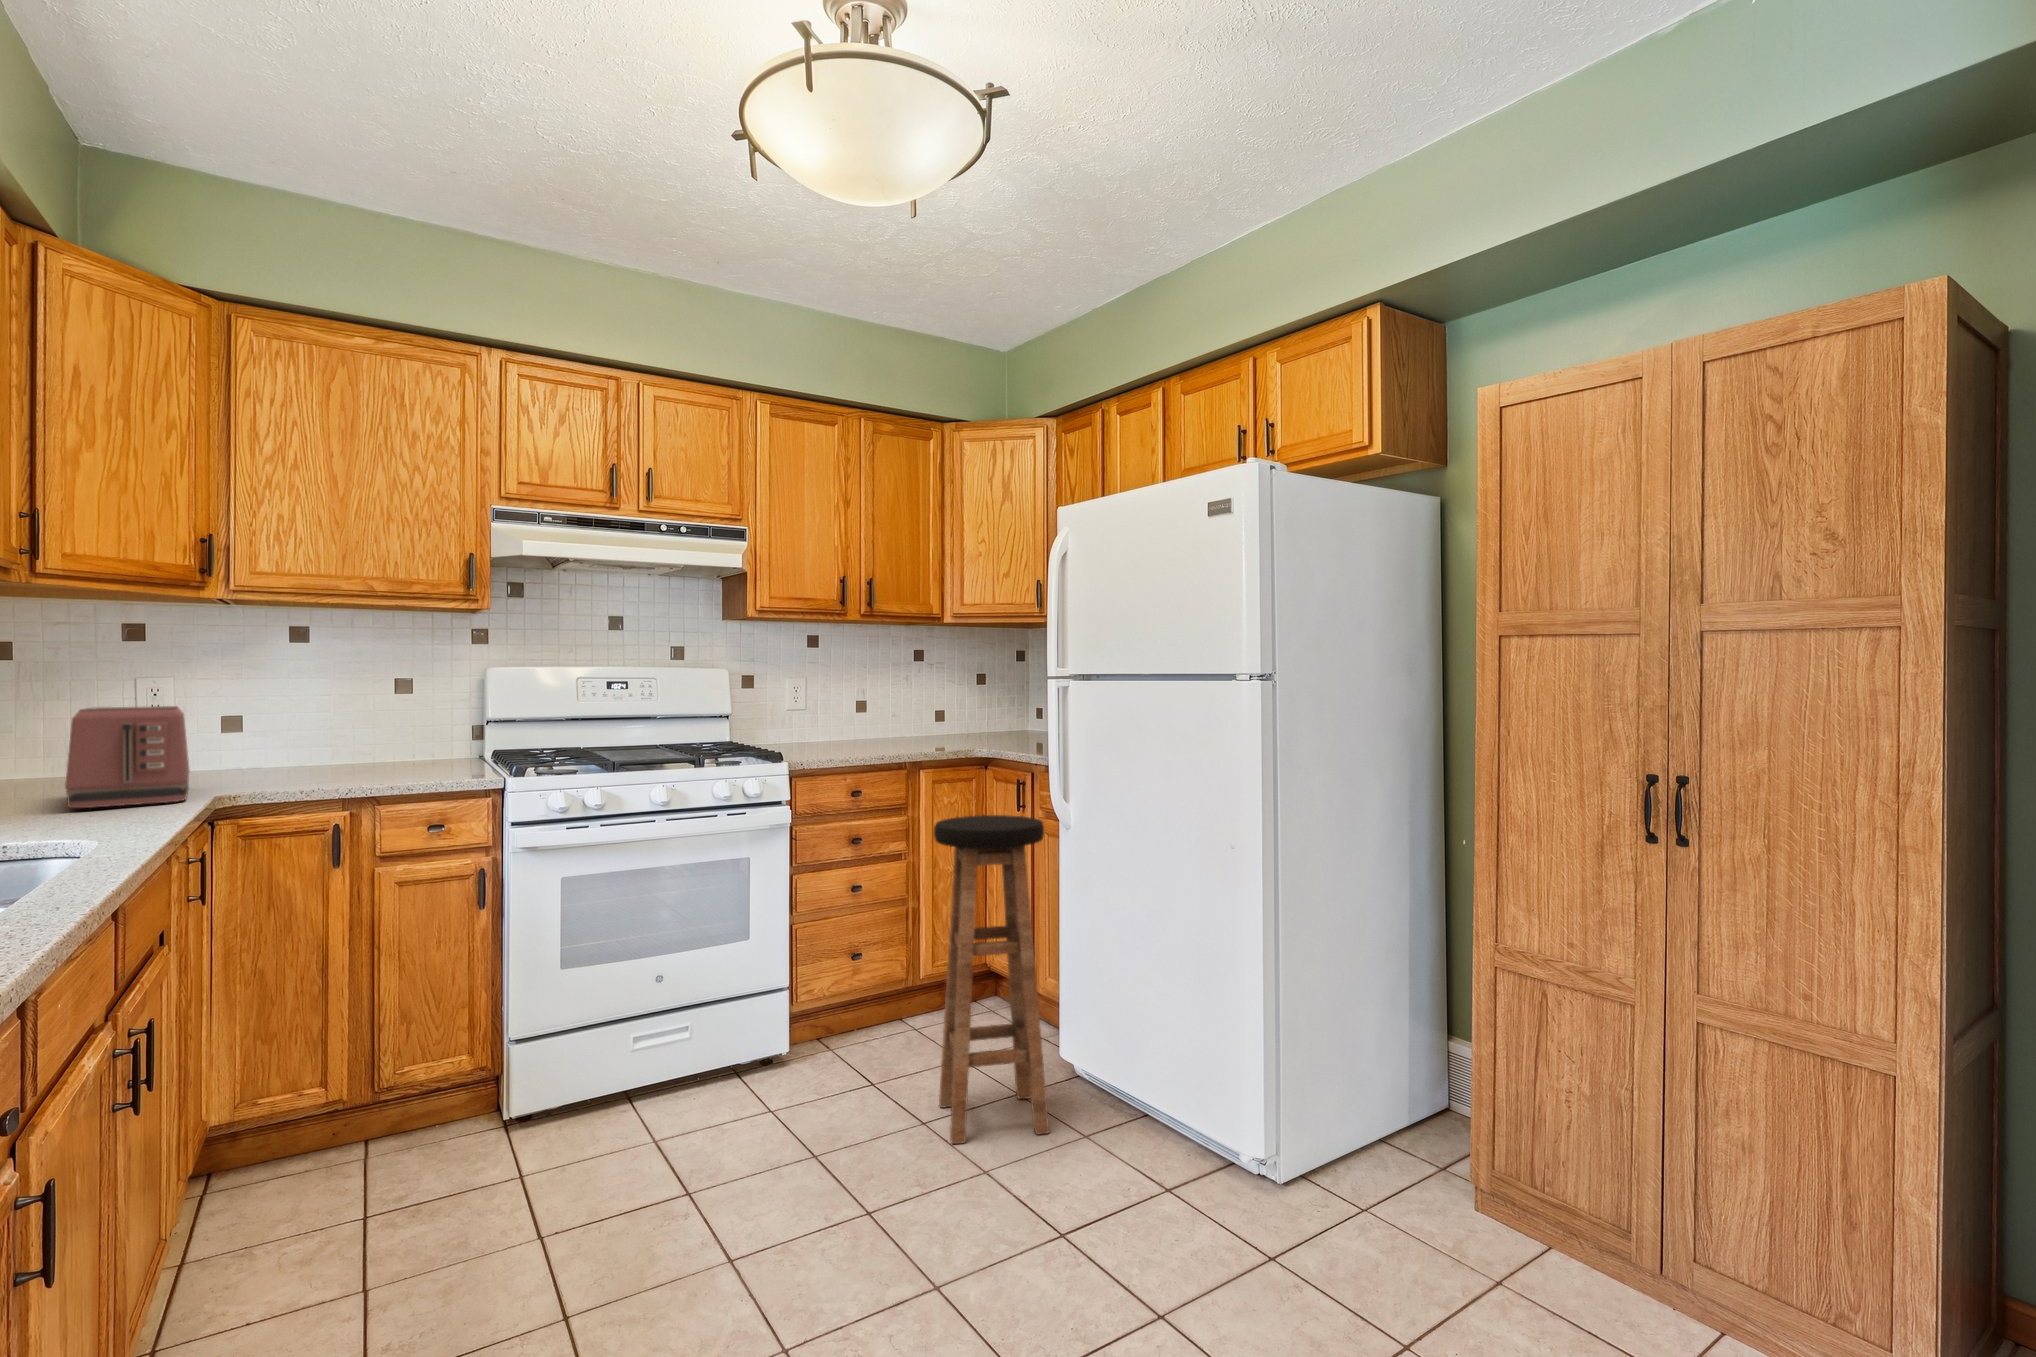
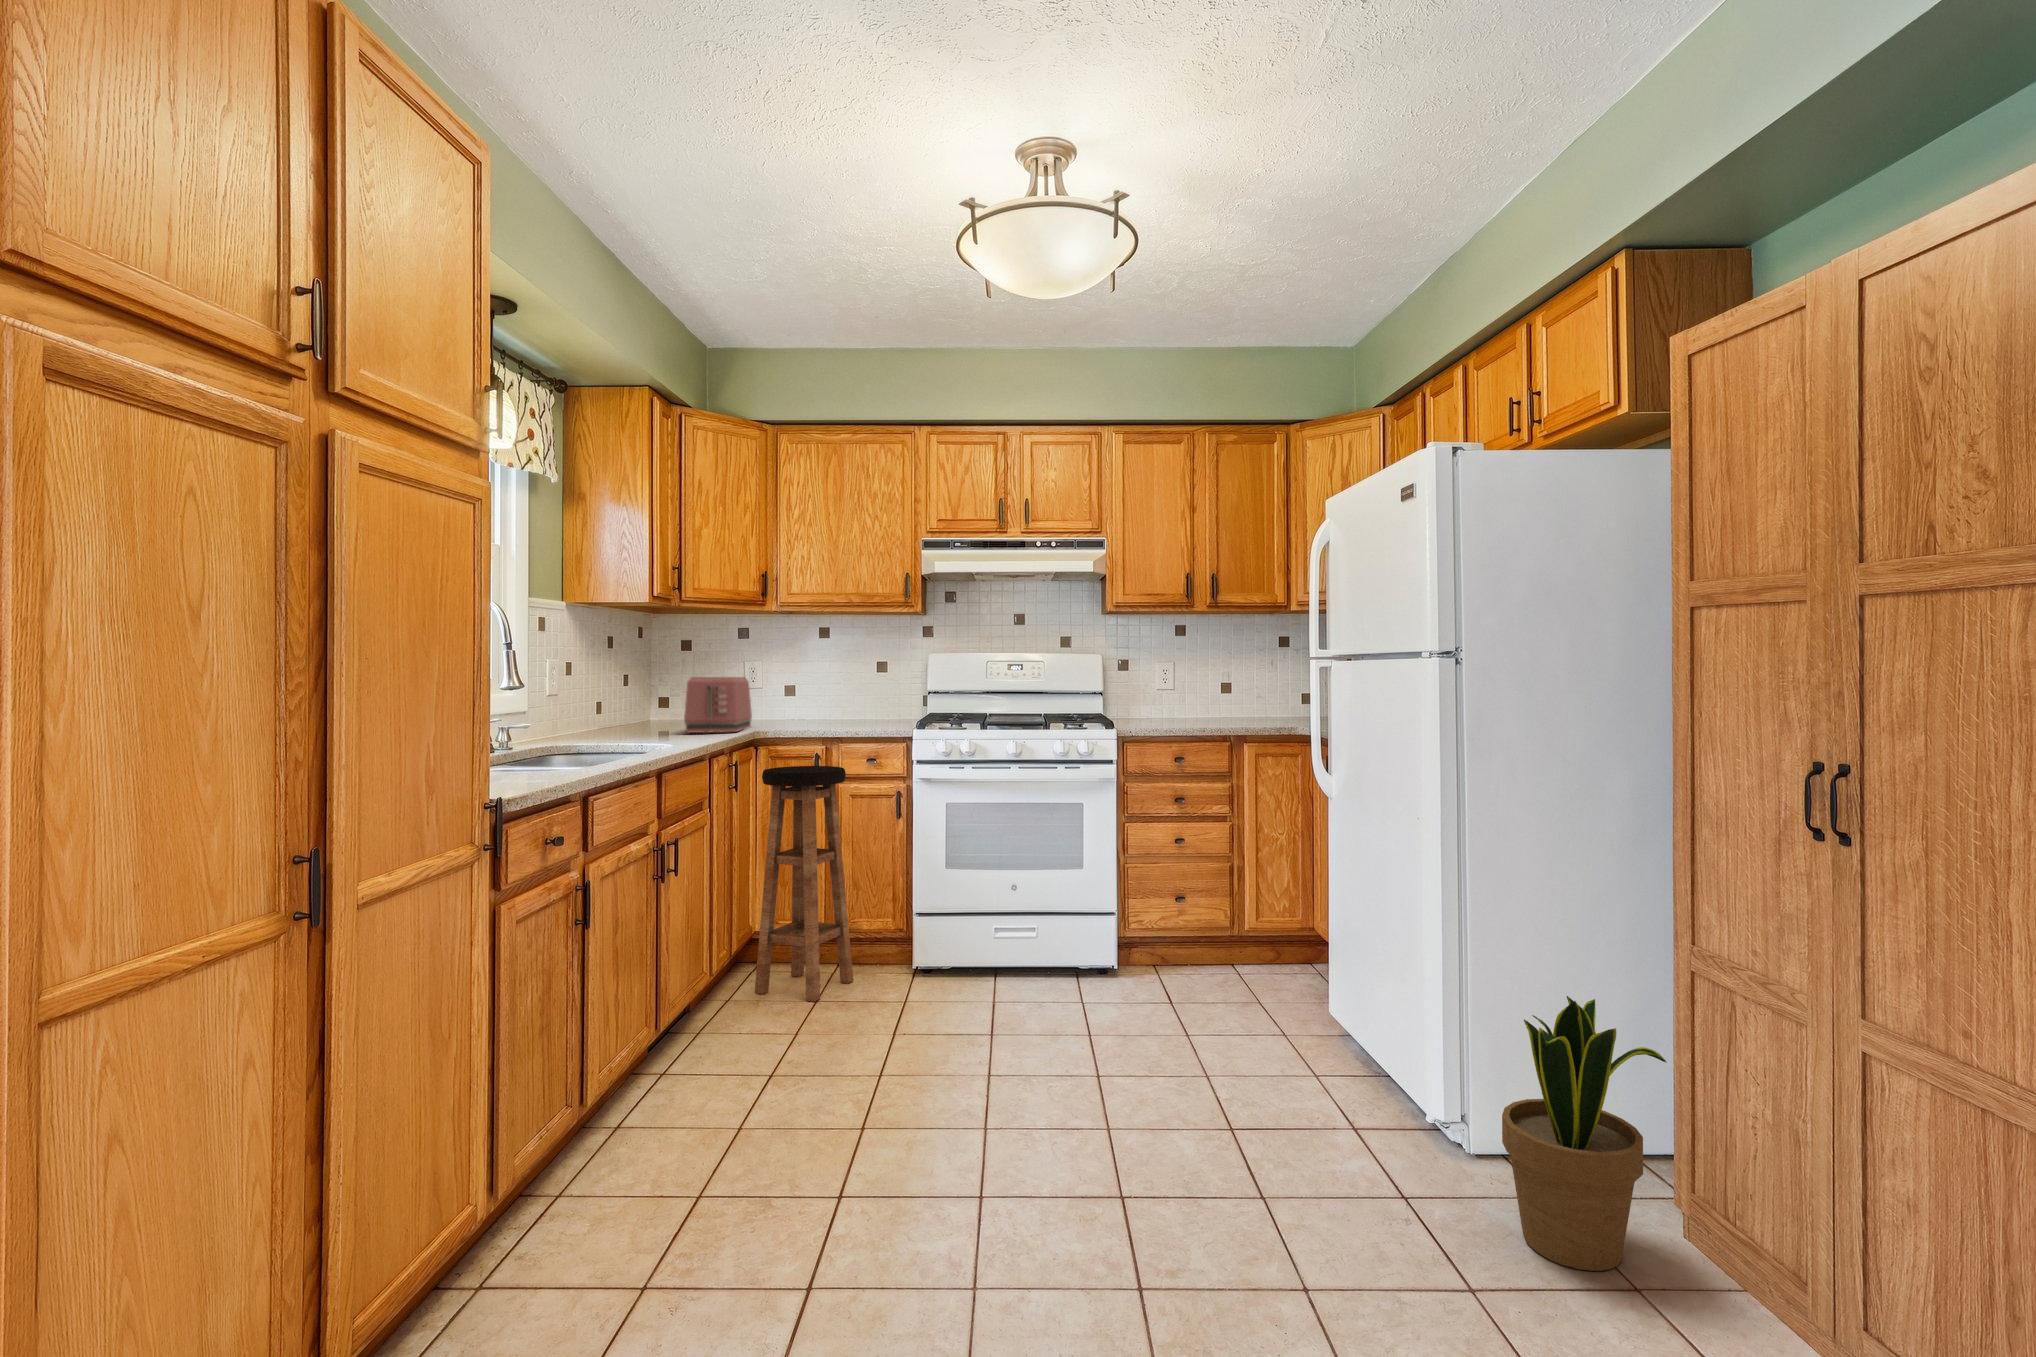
bar stool: present [934,815,1049,1144] -> present [755,766,853,1002]
potted plant: none [1398,1009,1536,1286] -> present [1502,996,1666,1271]

